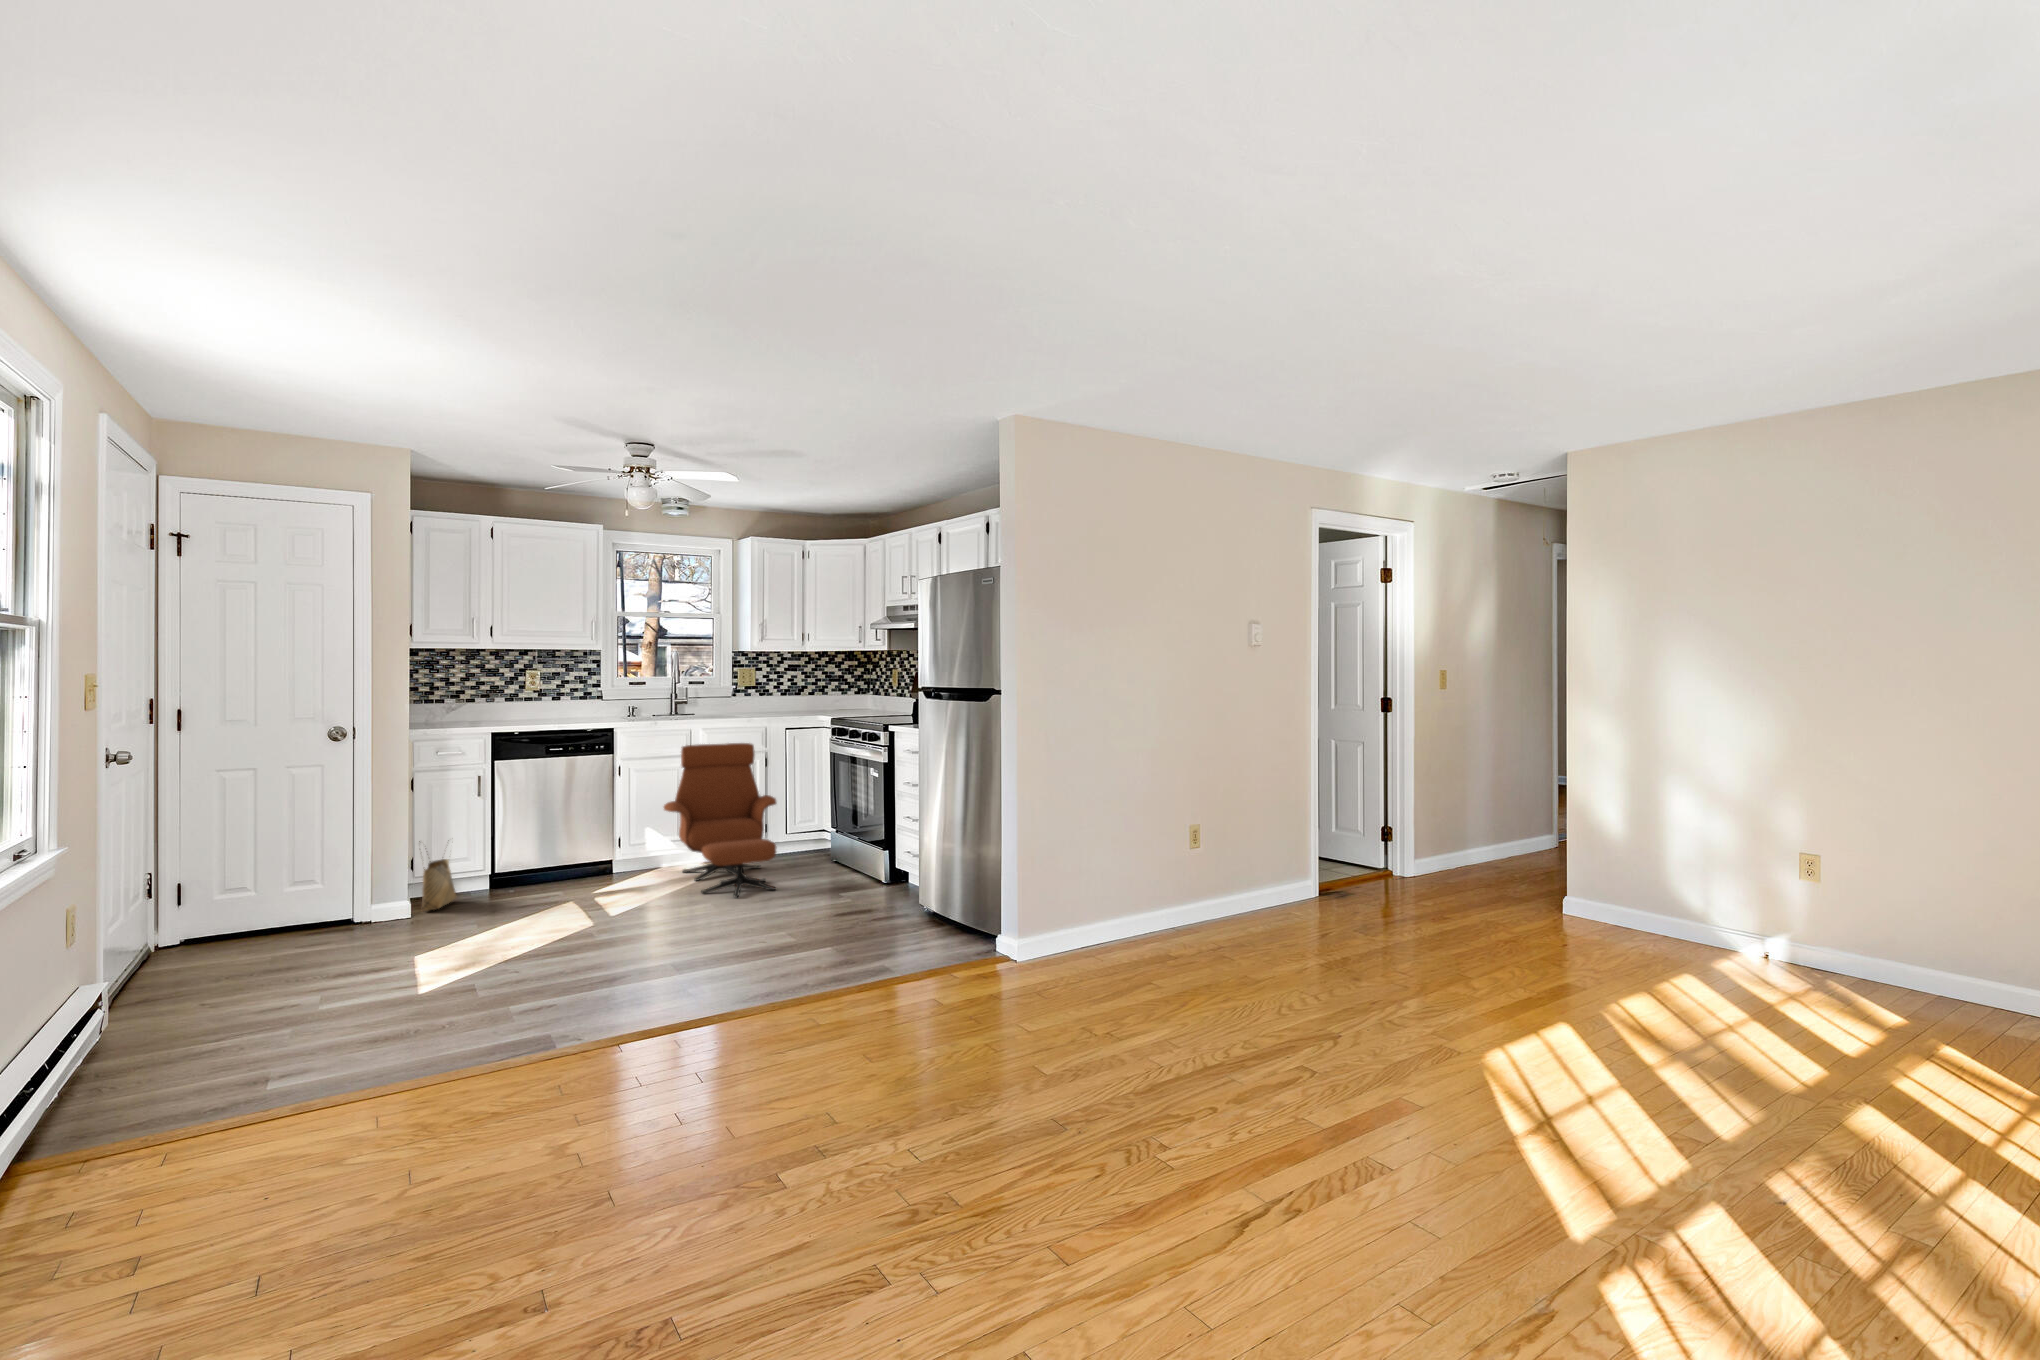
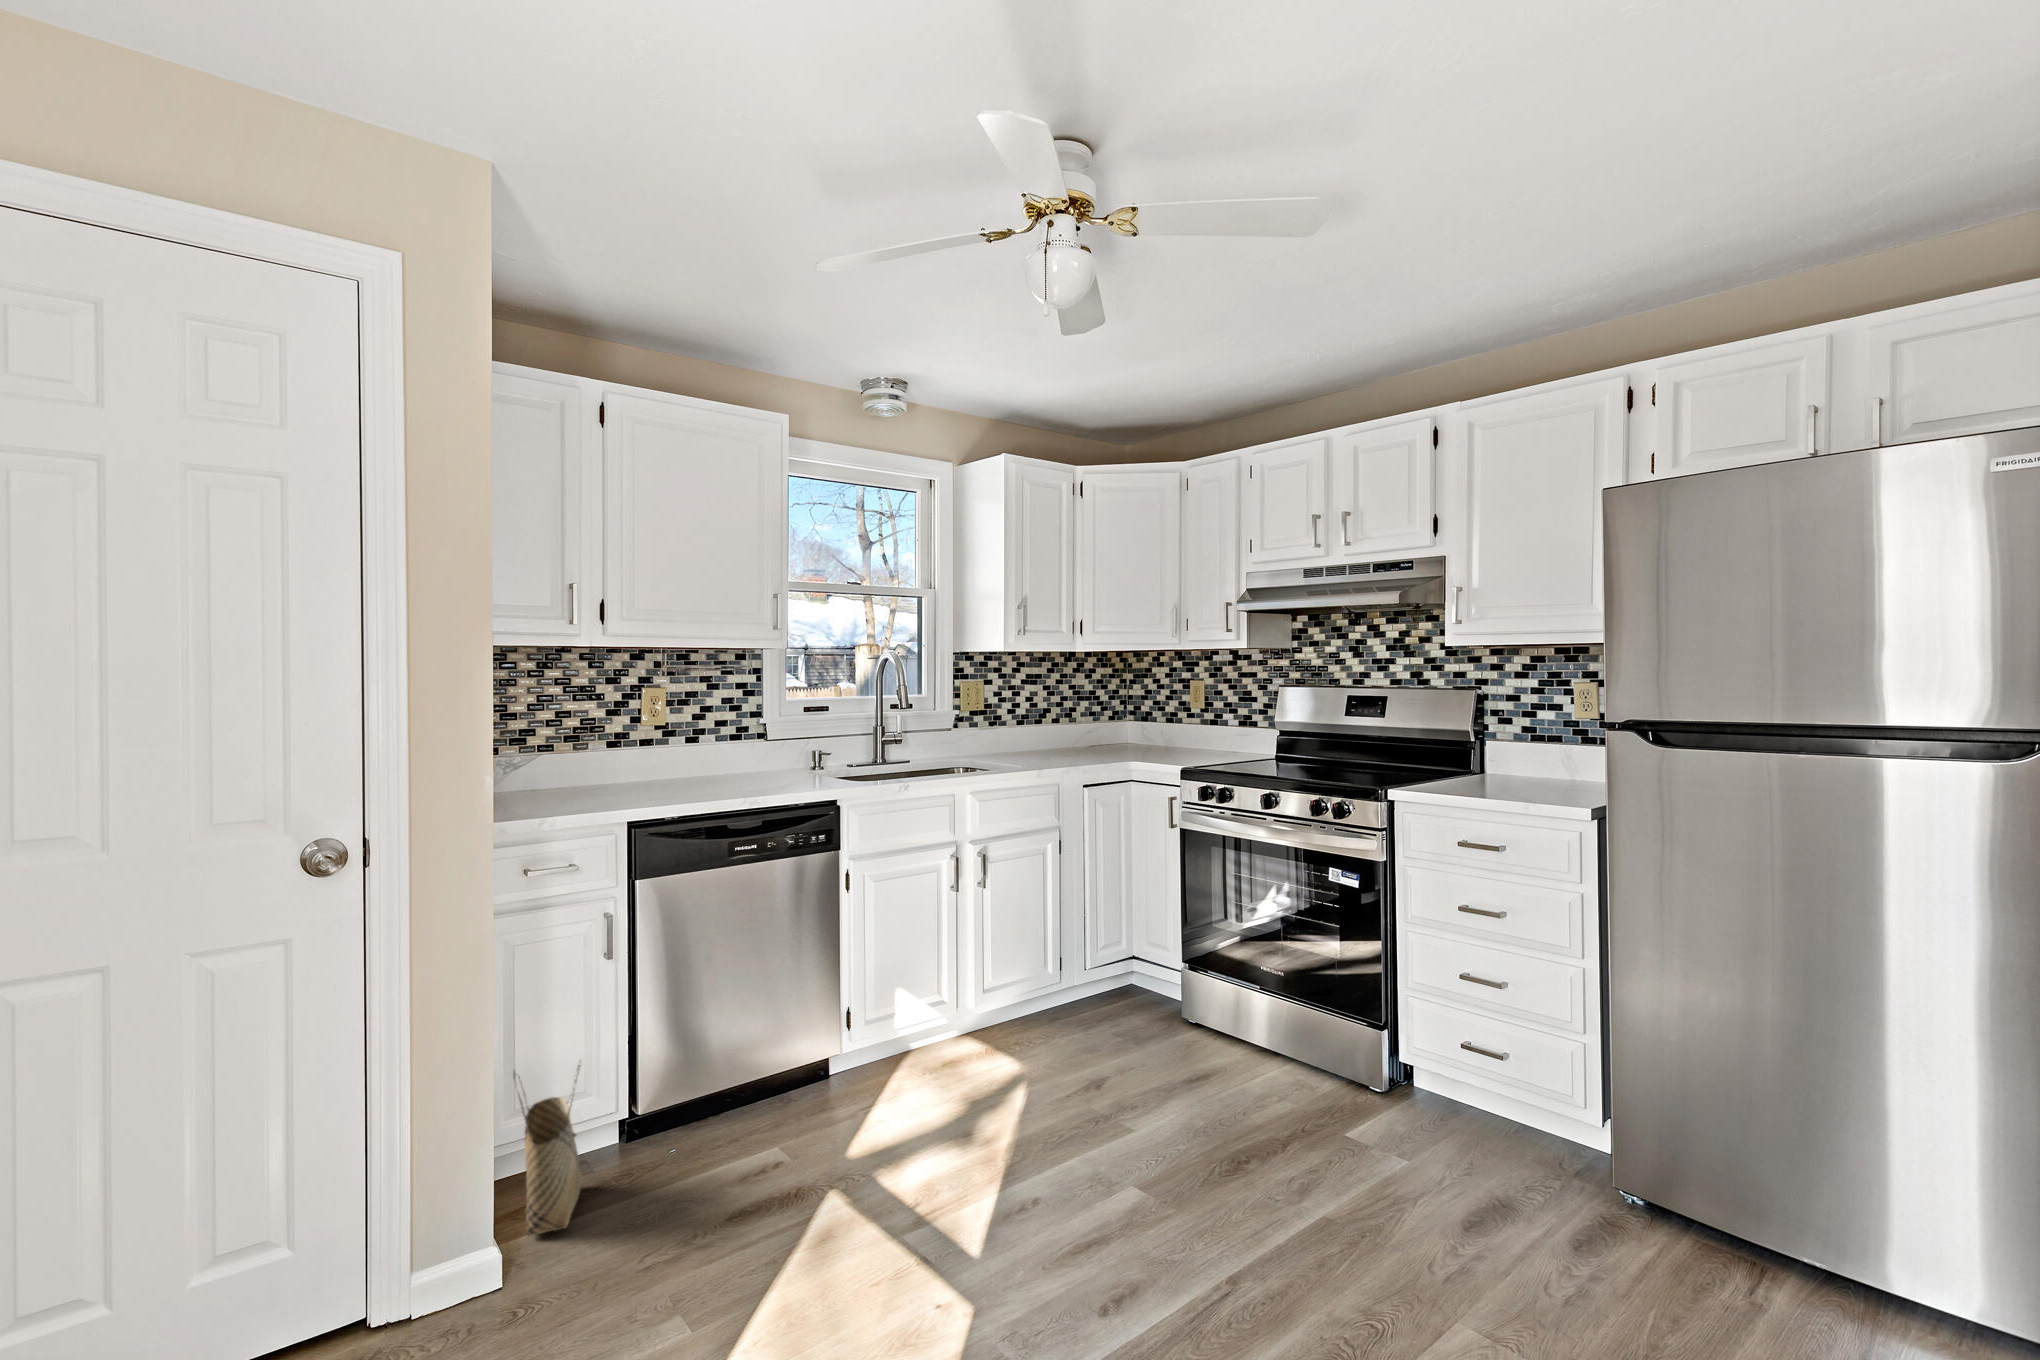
lounge chair: present [664,743,776,898] -> none [930,817,1203,1151]

